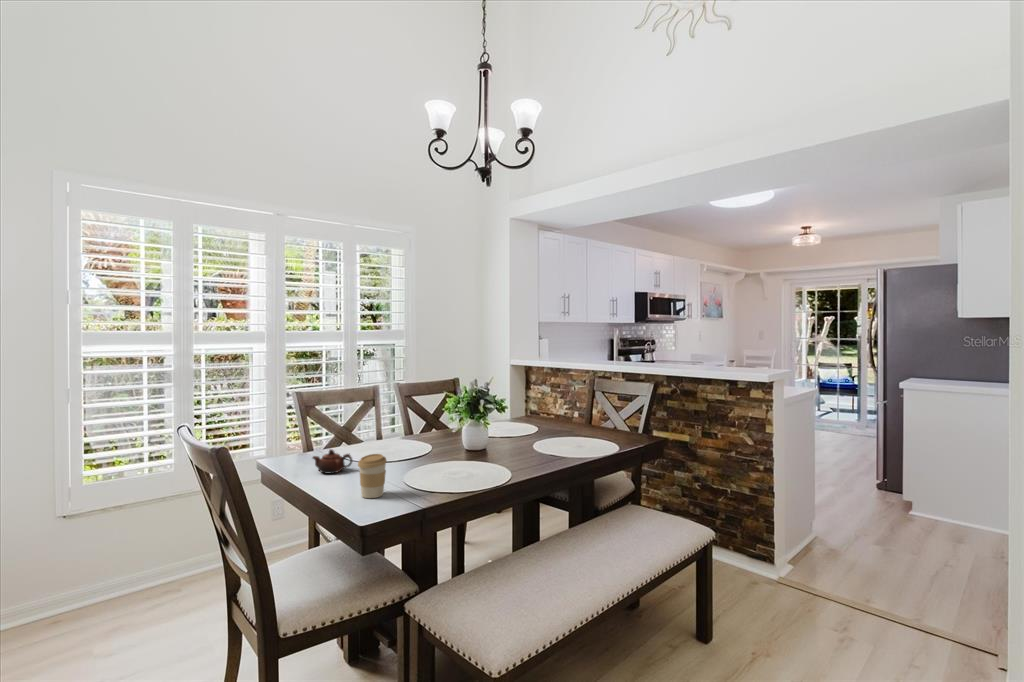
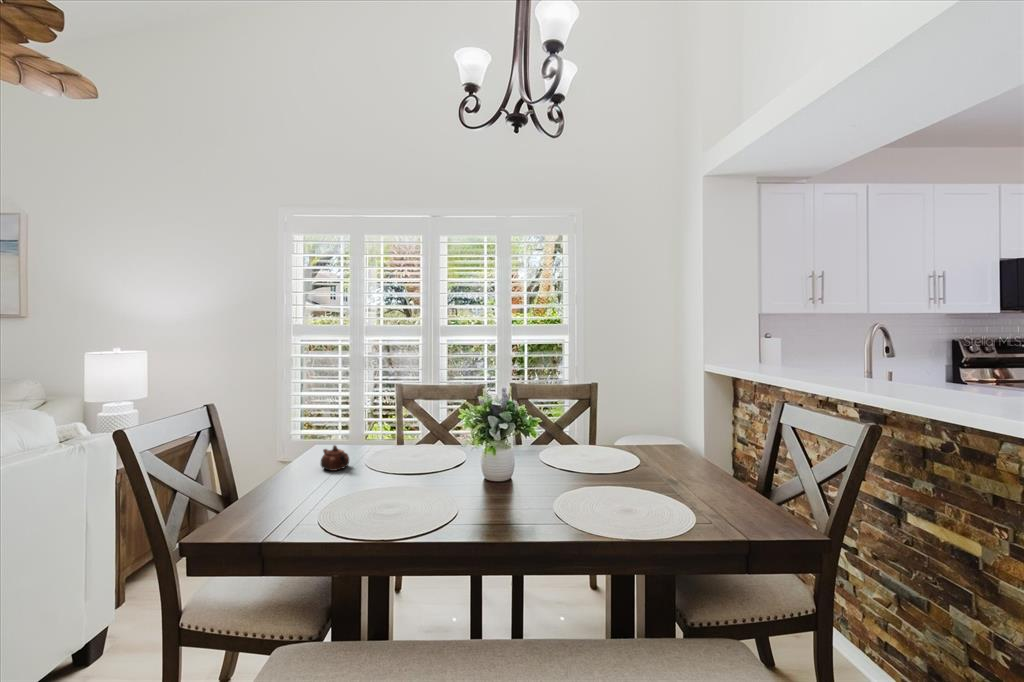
coffee cup: present [358,454,387,498] -> none [261,461,296,511]

